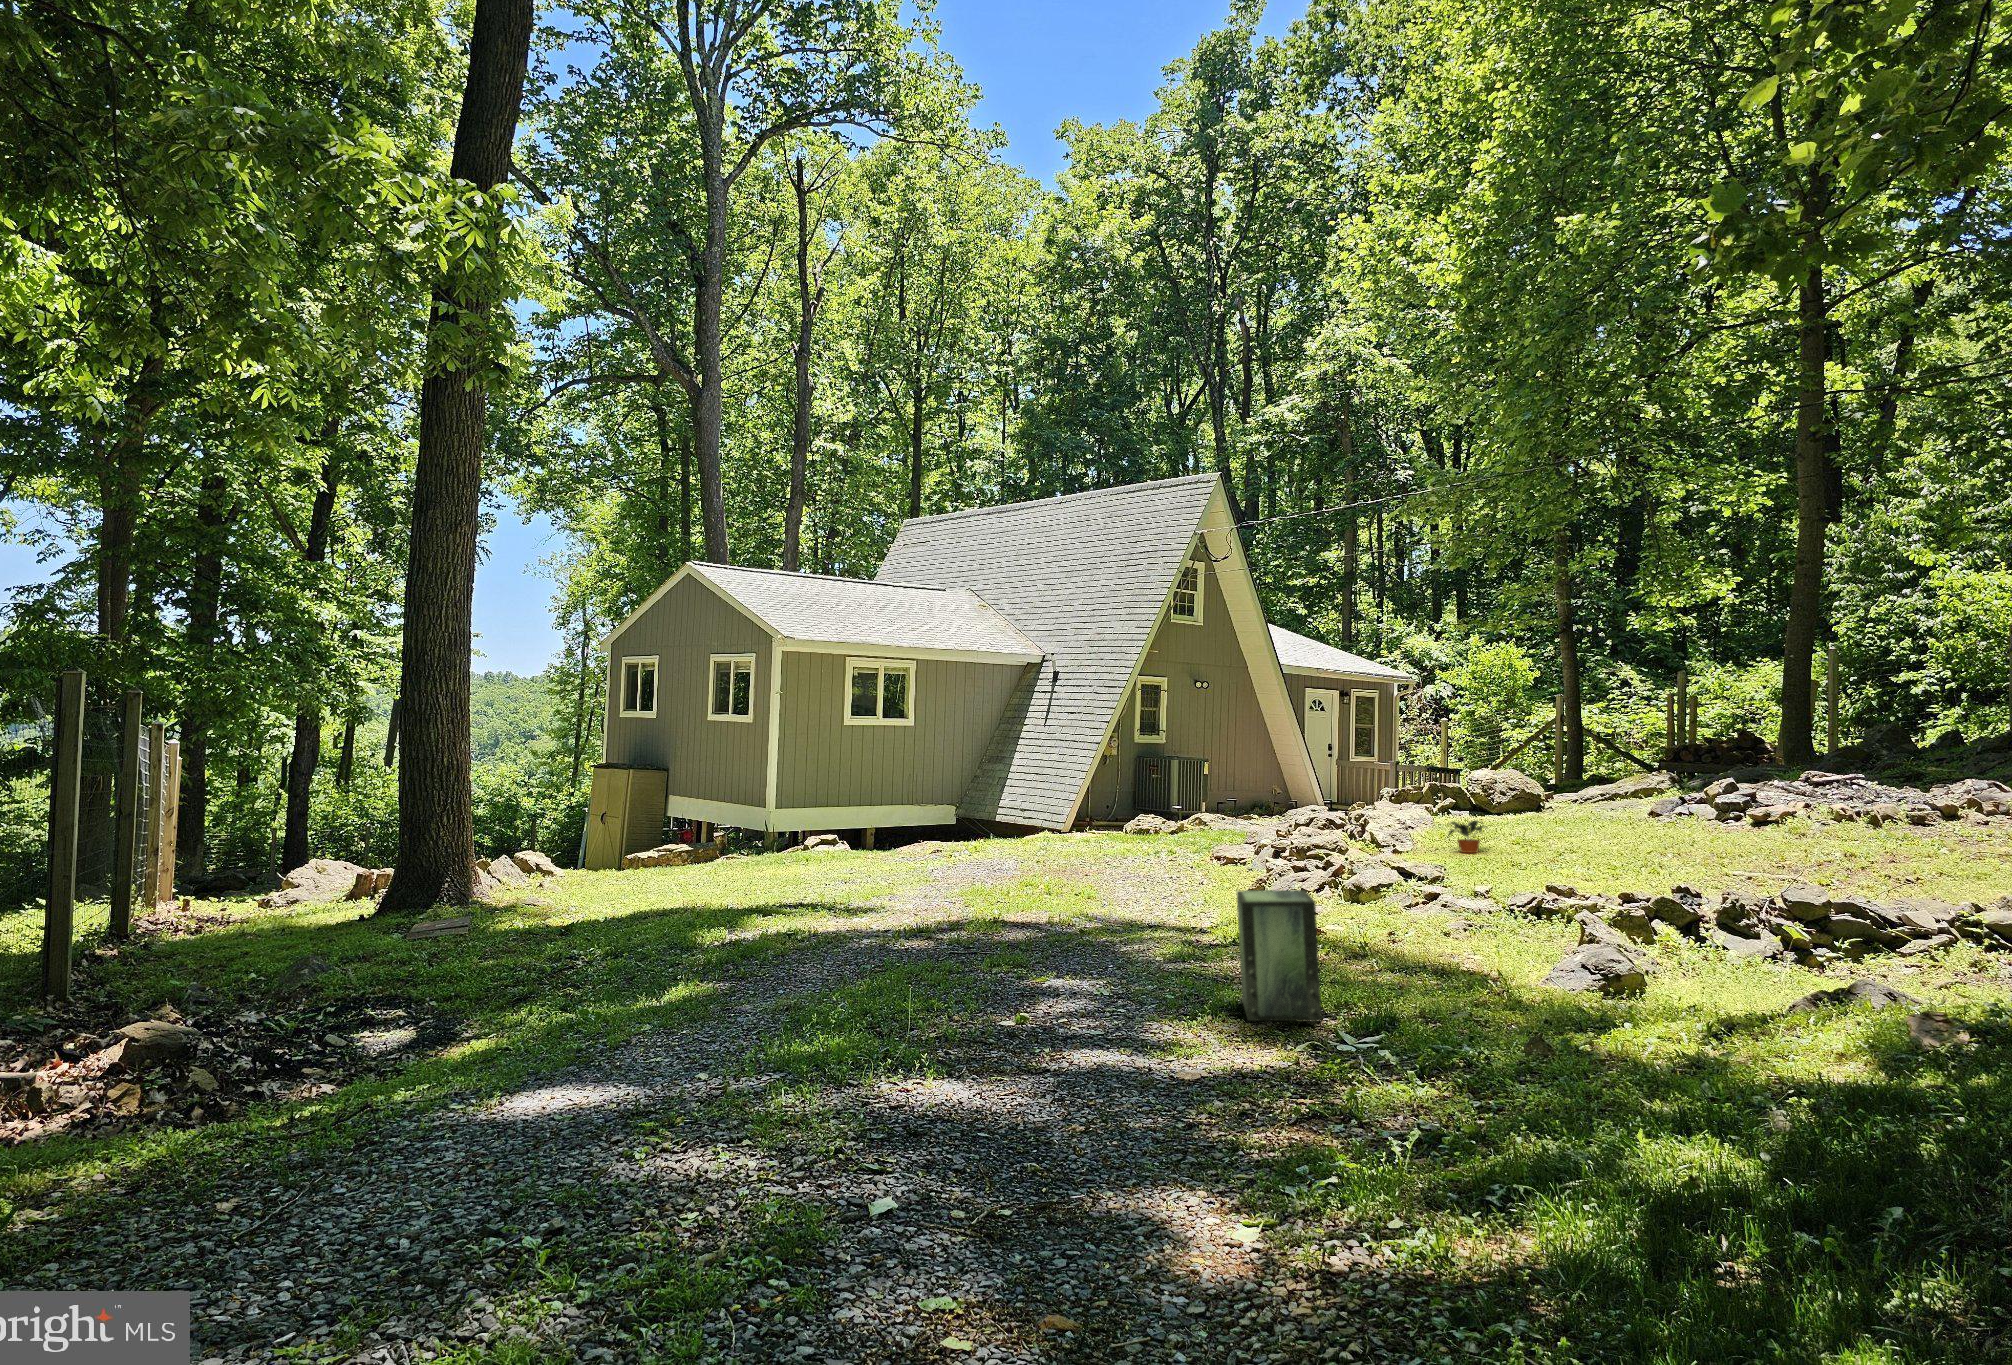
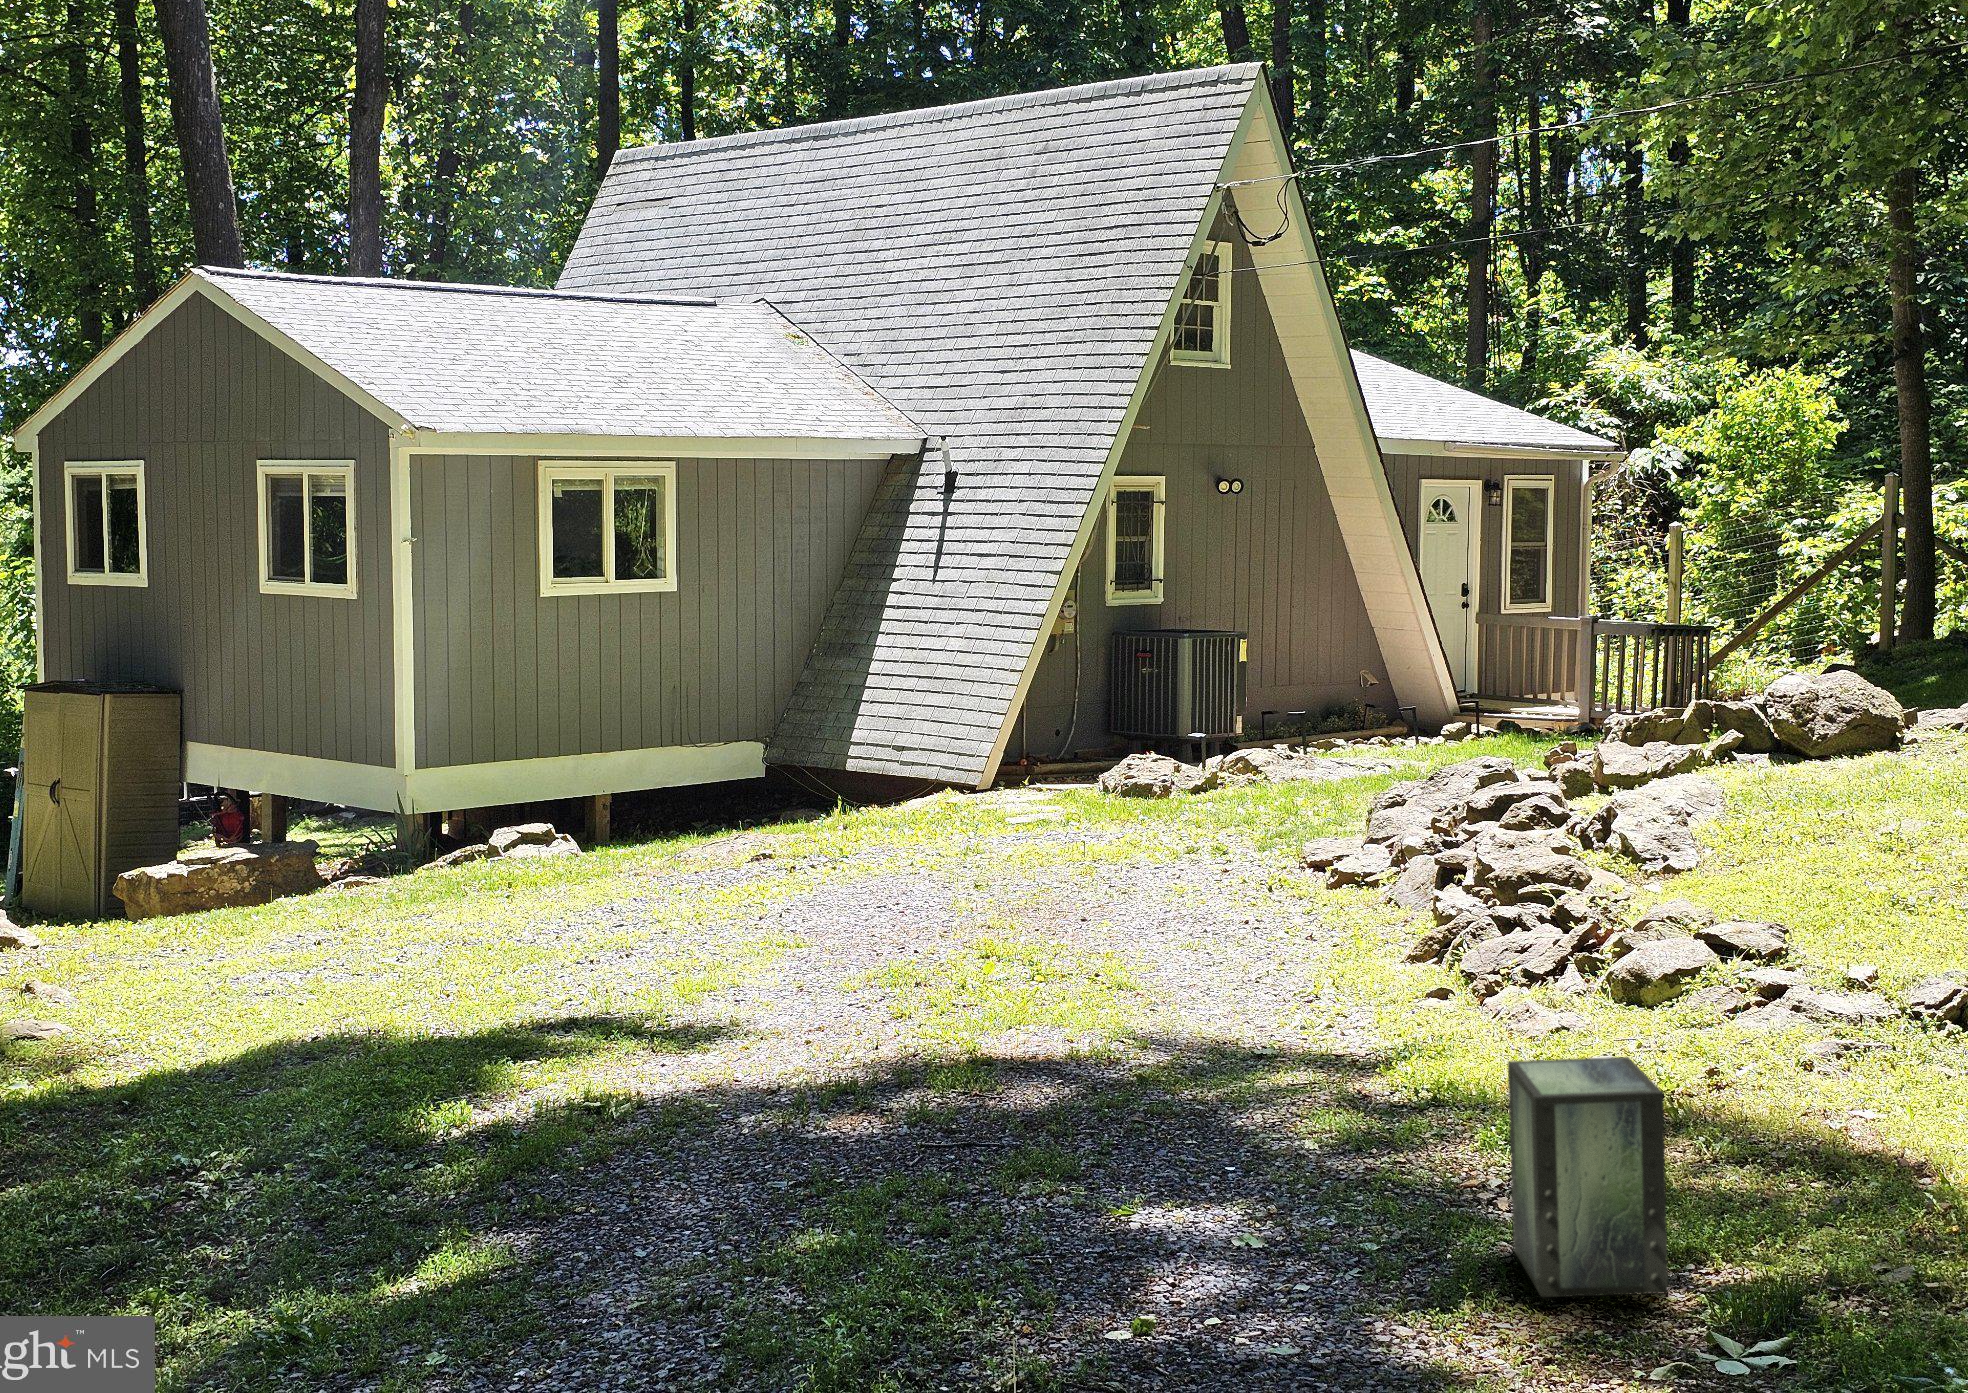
potted plant: present [1449,820,1484,853] -> none [1762,814,1843,876]

